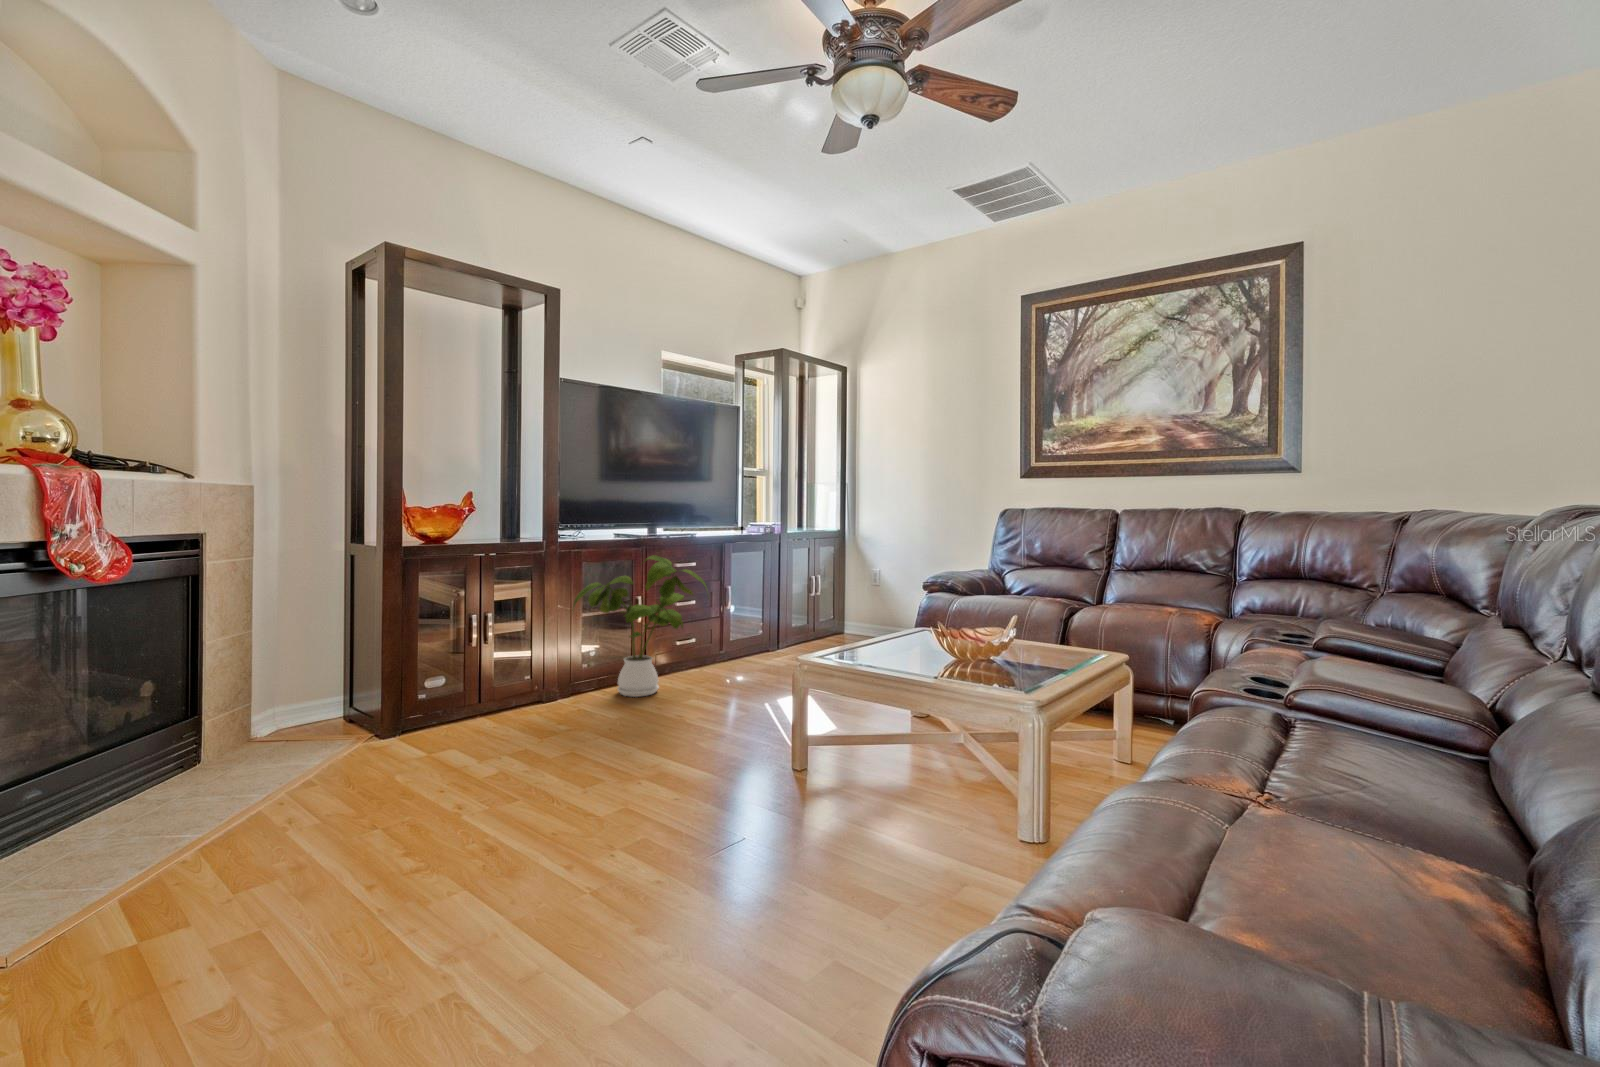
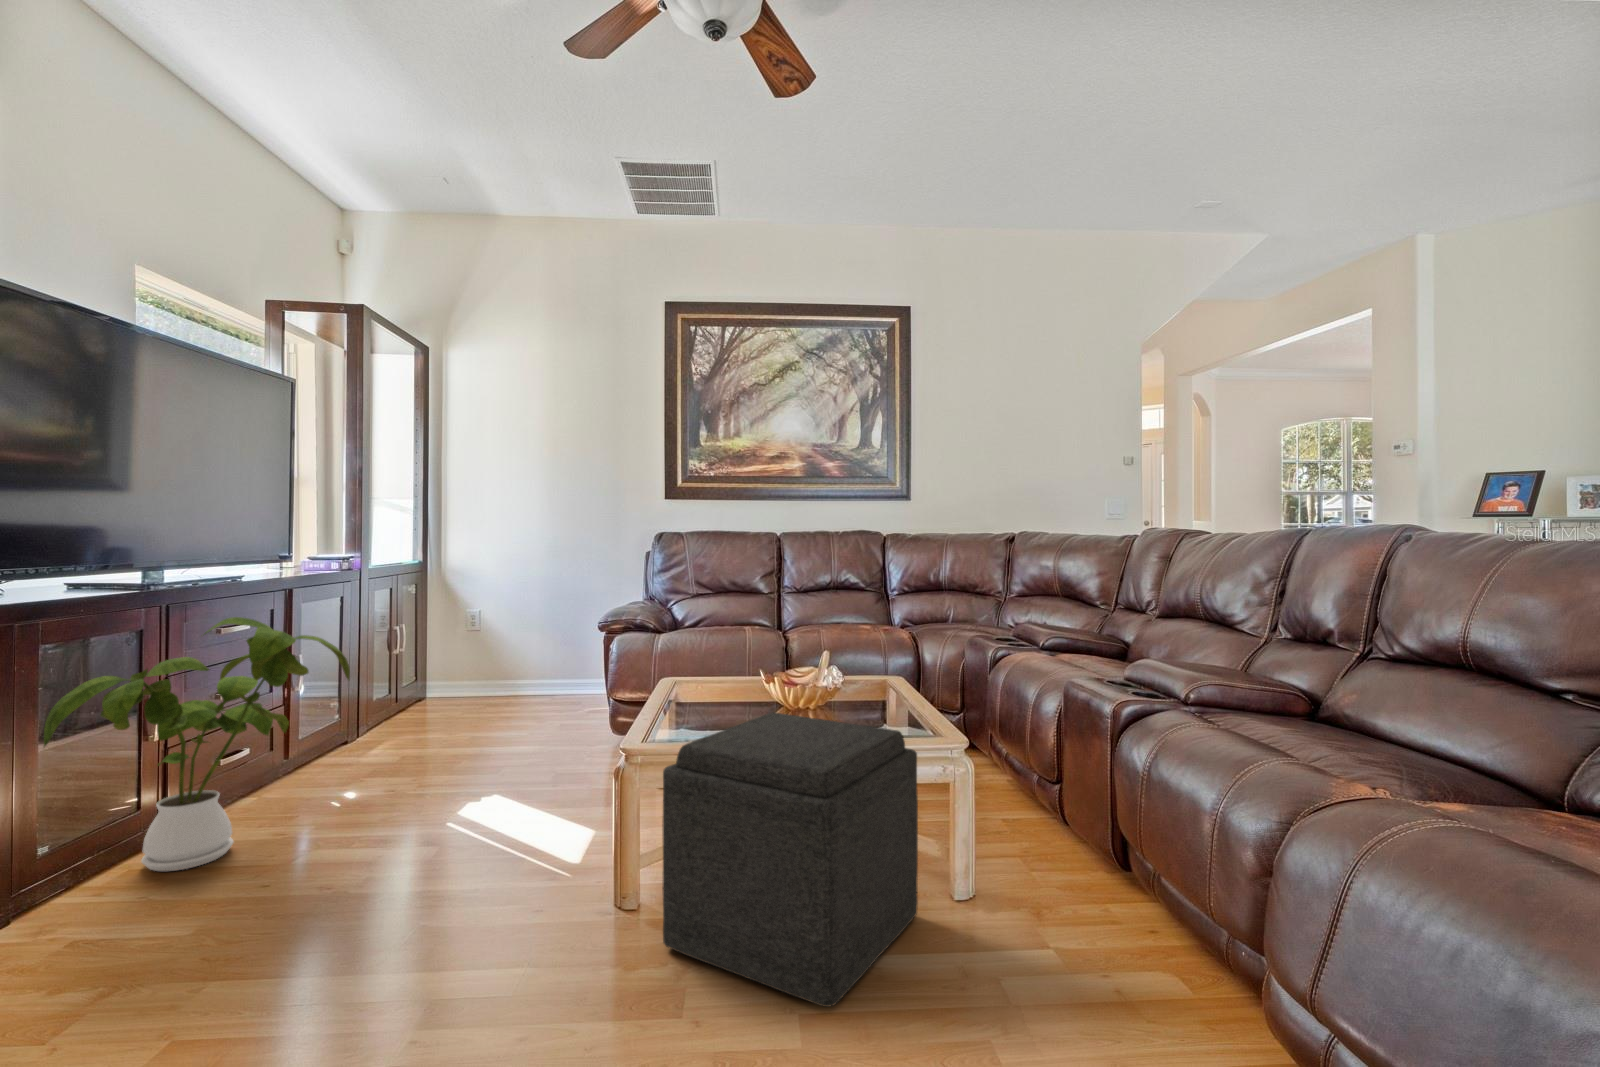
ottoman: none [780,654,975,865] -> present [662,712,918,1007]

